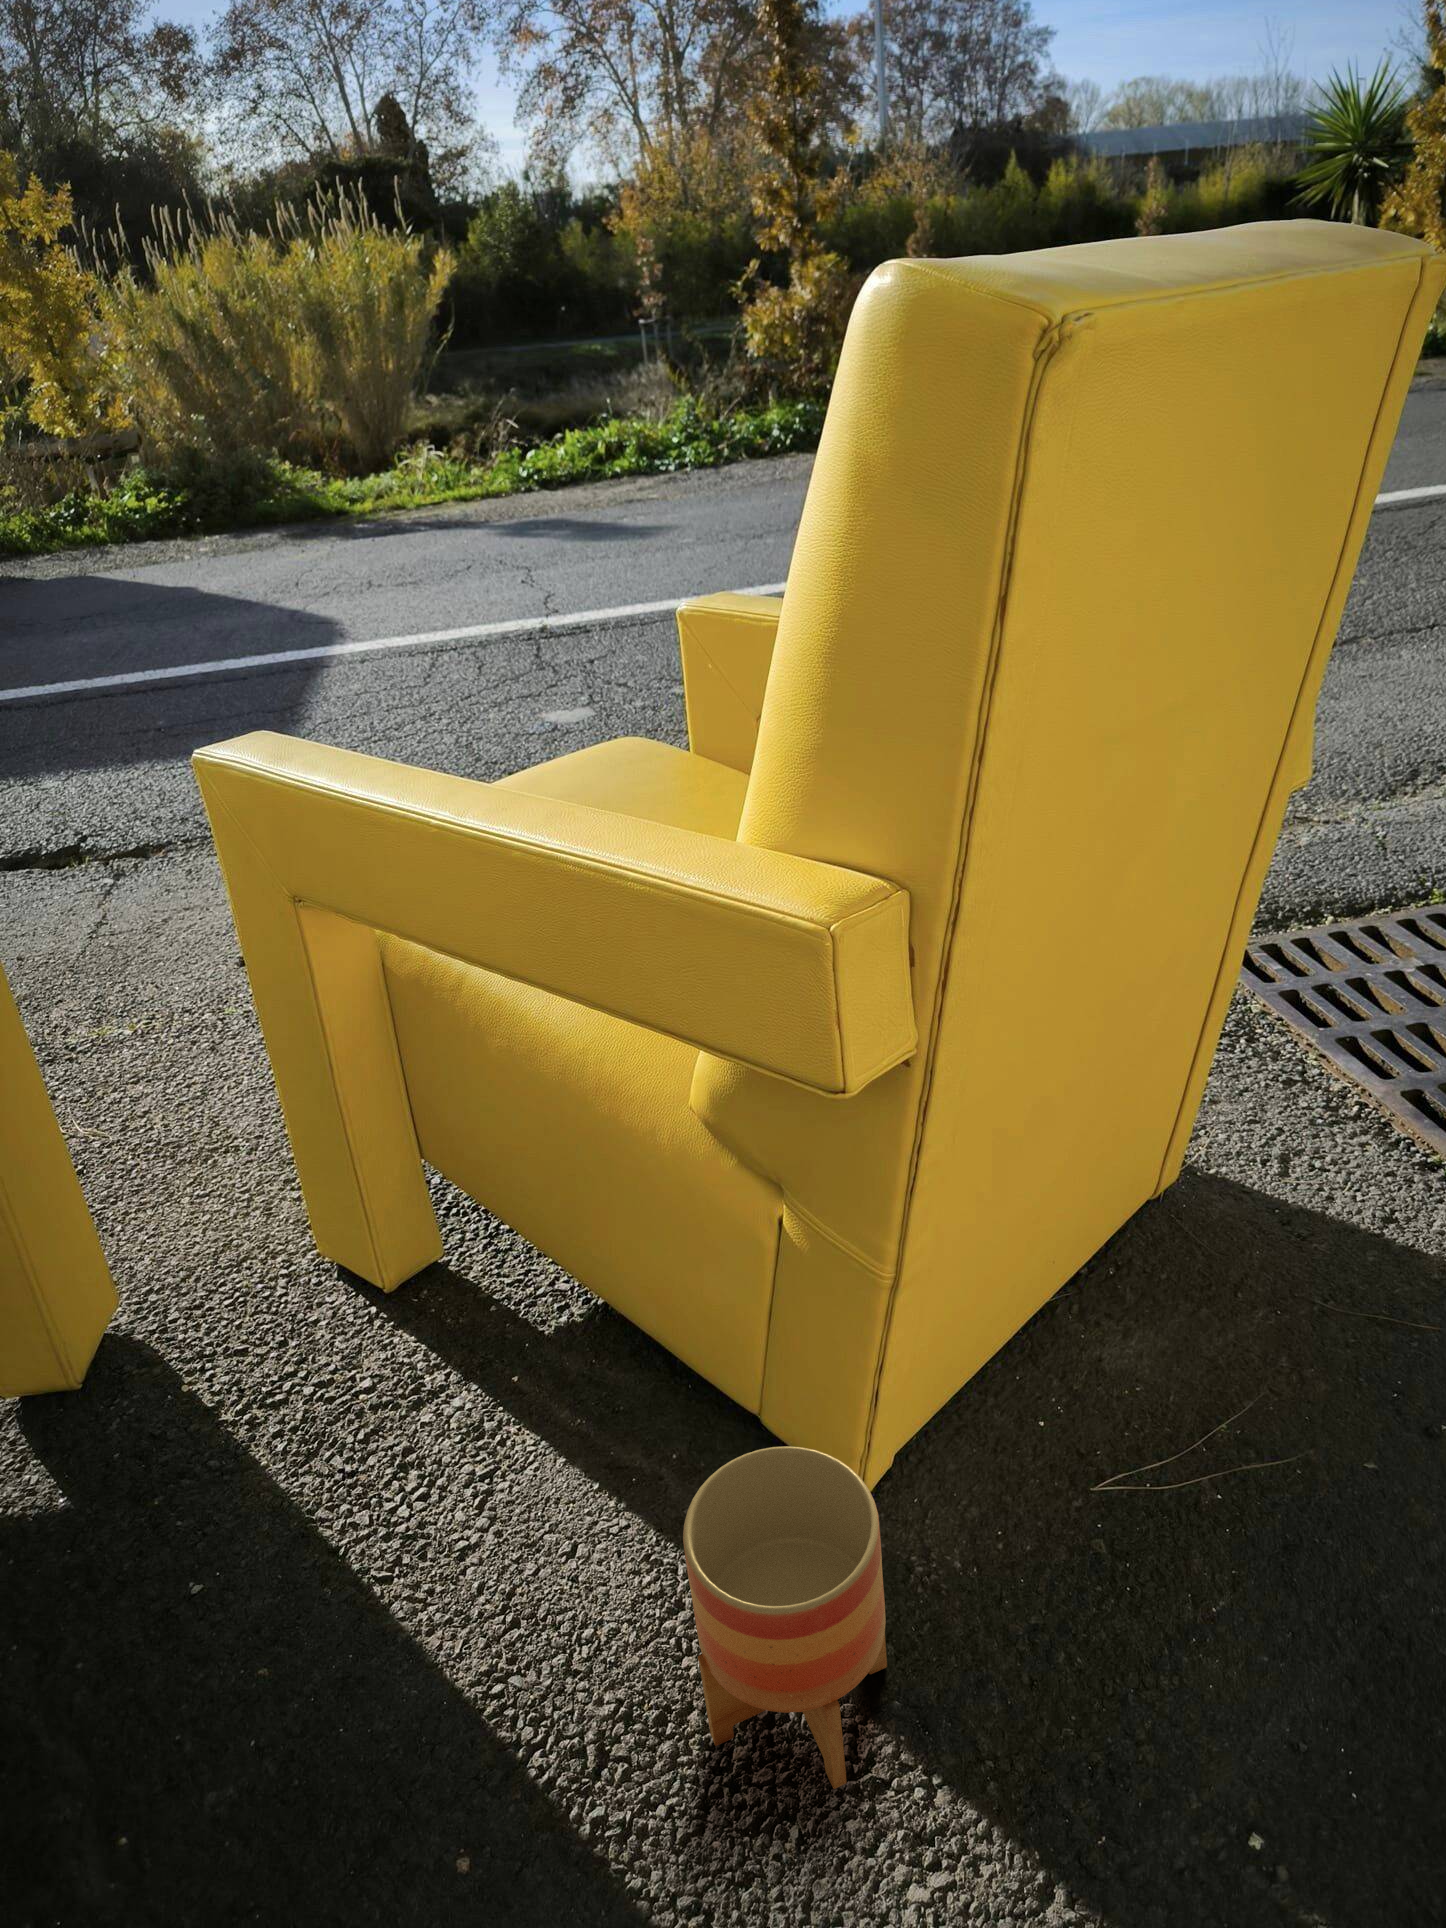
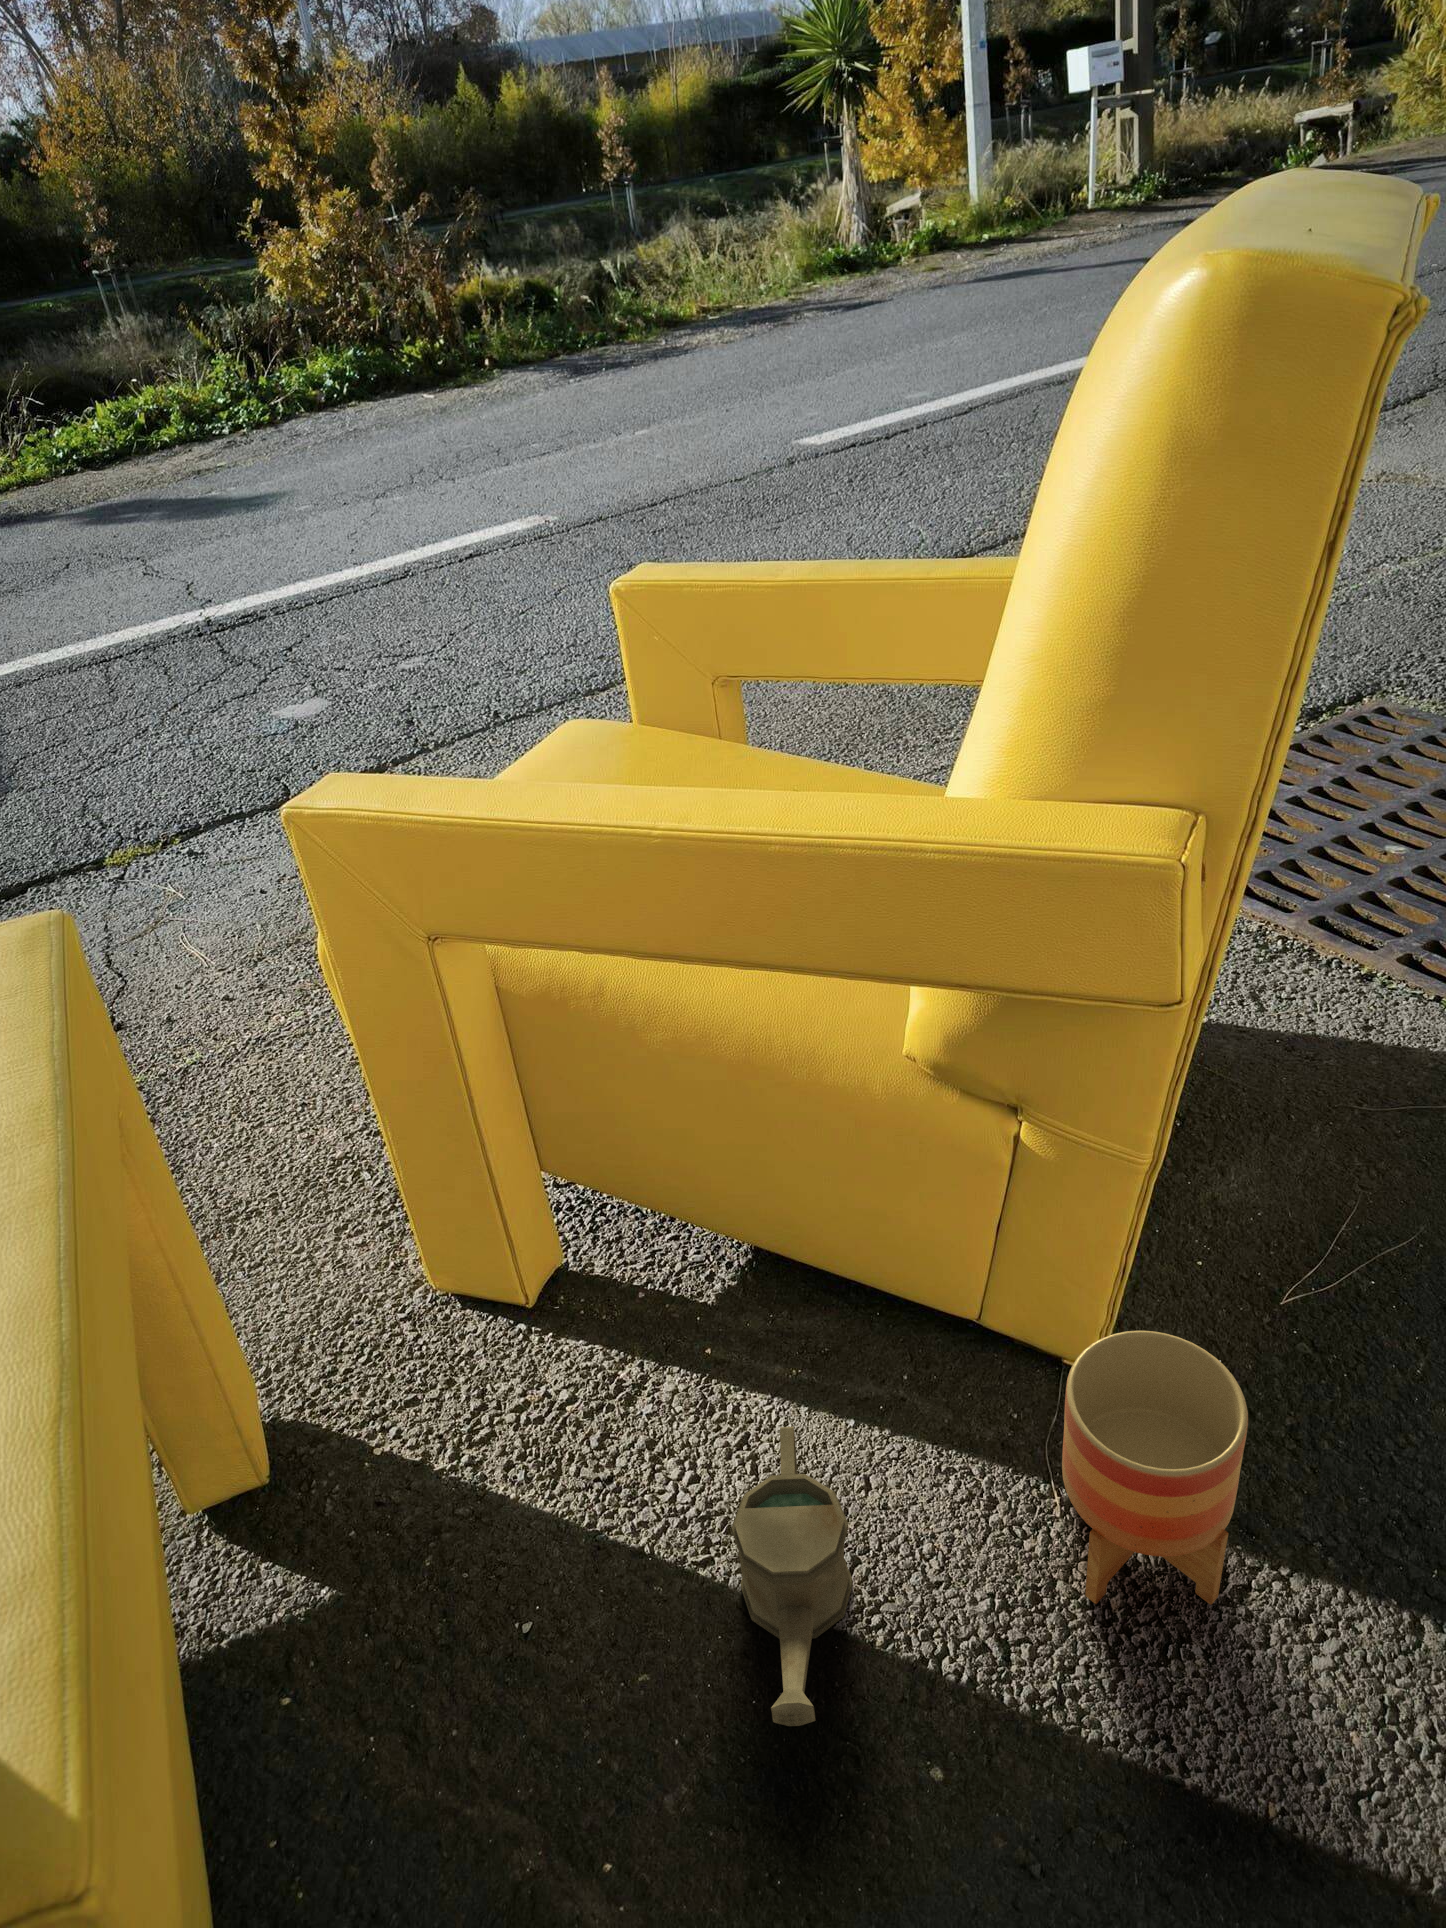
watering can: none [281,1459,506,1752] -> present [732,1427,853,1726]

